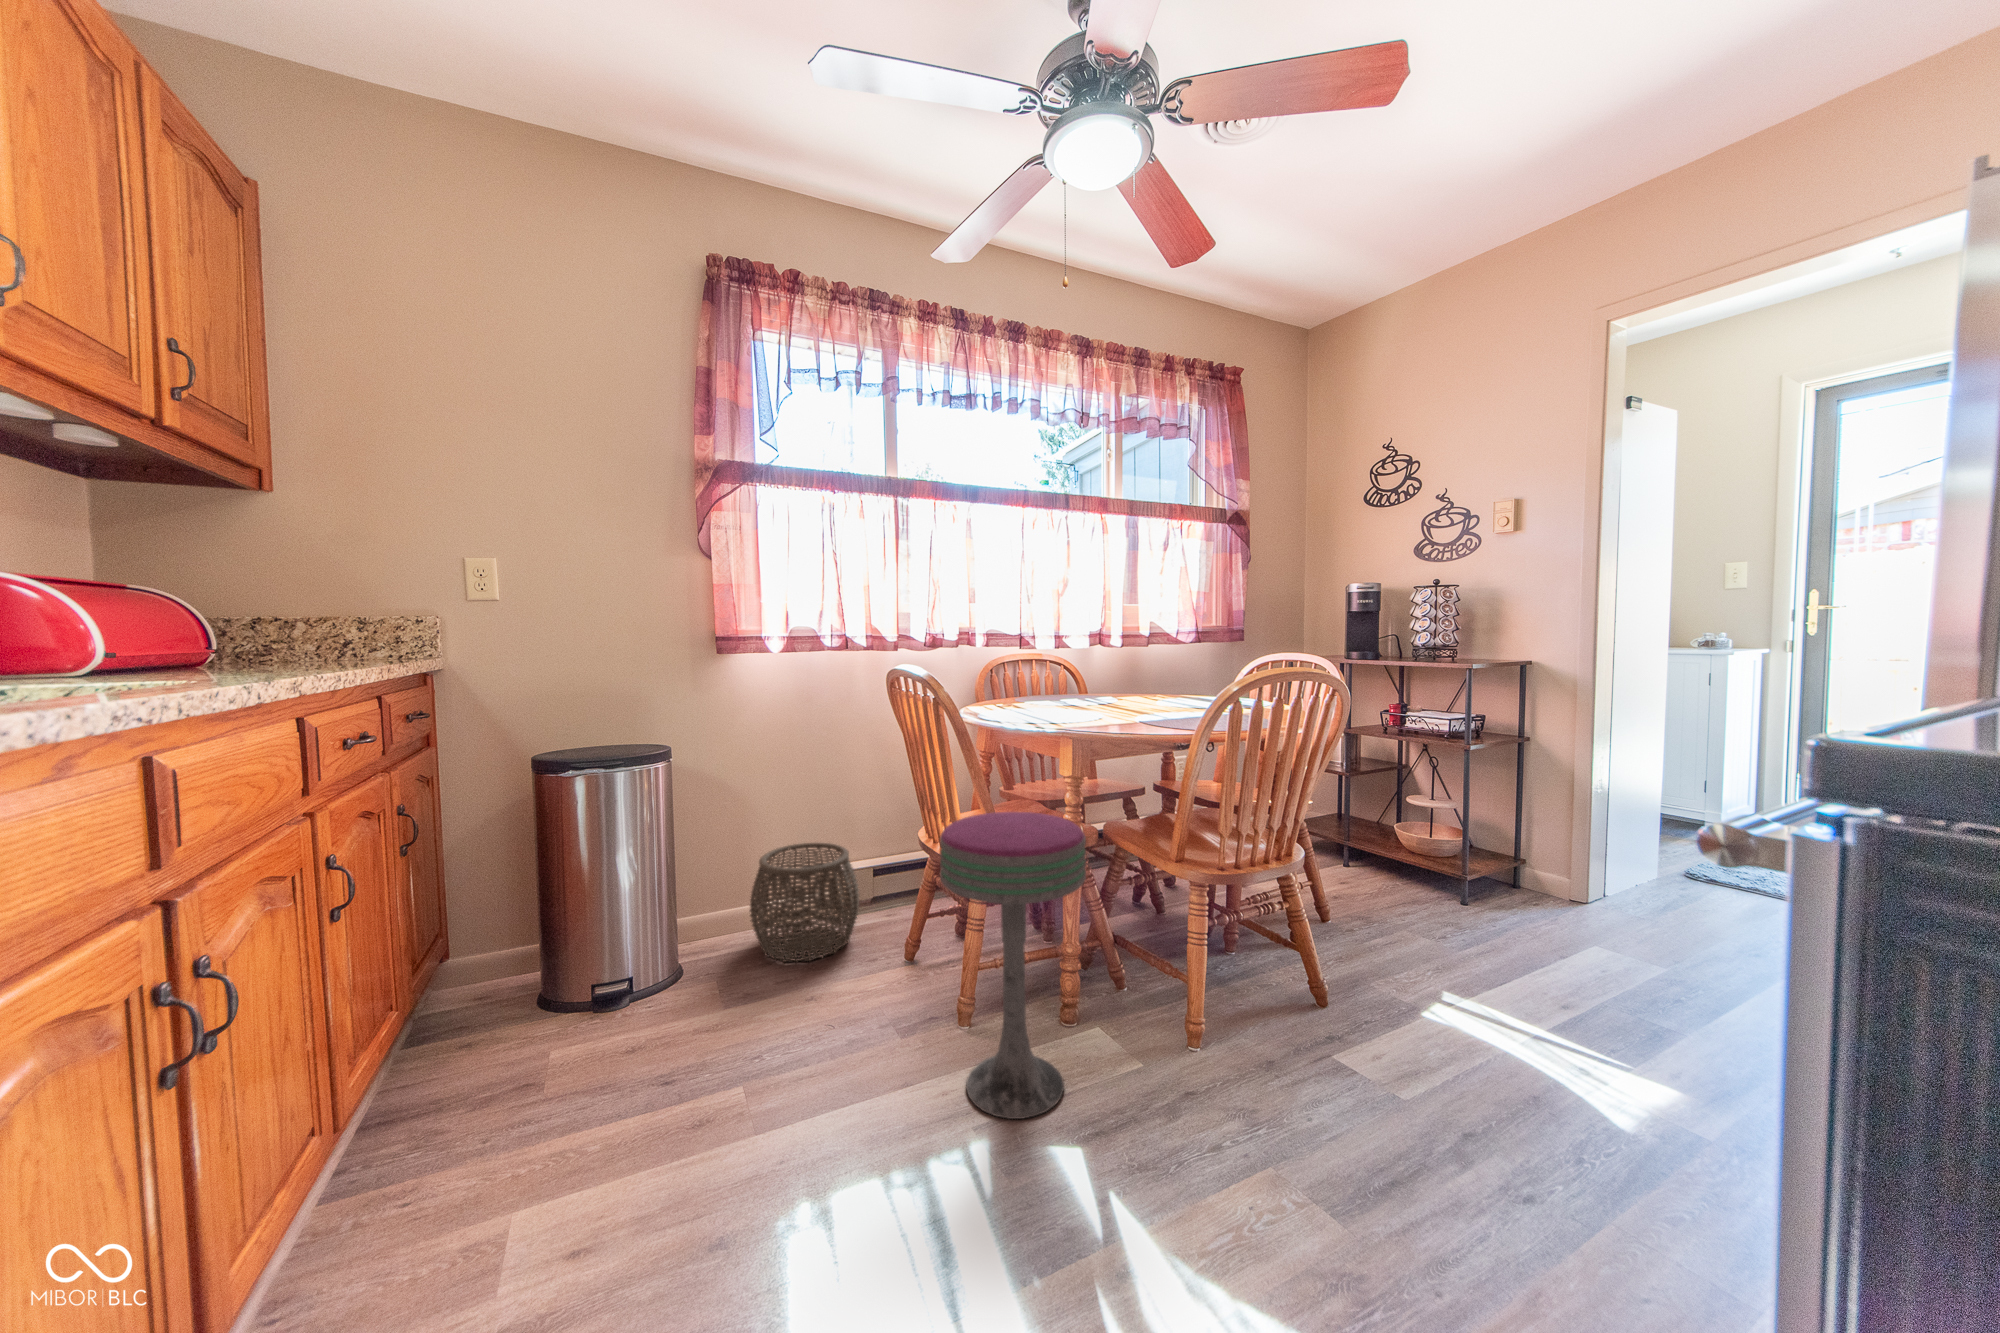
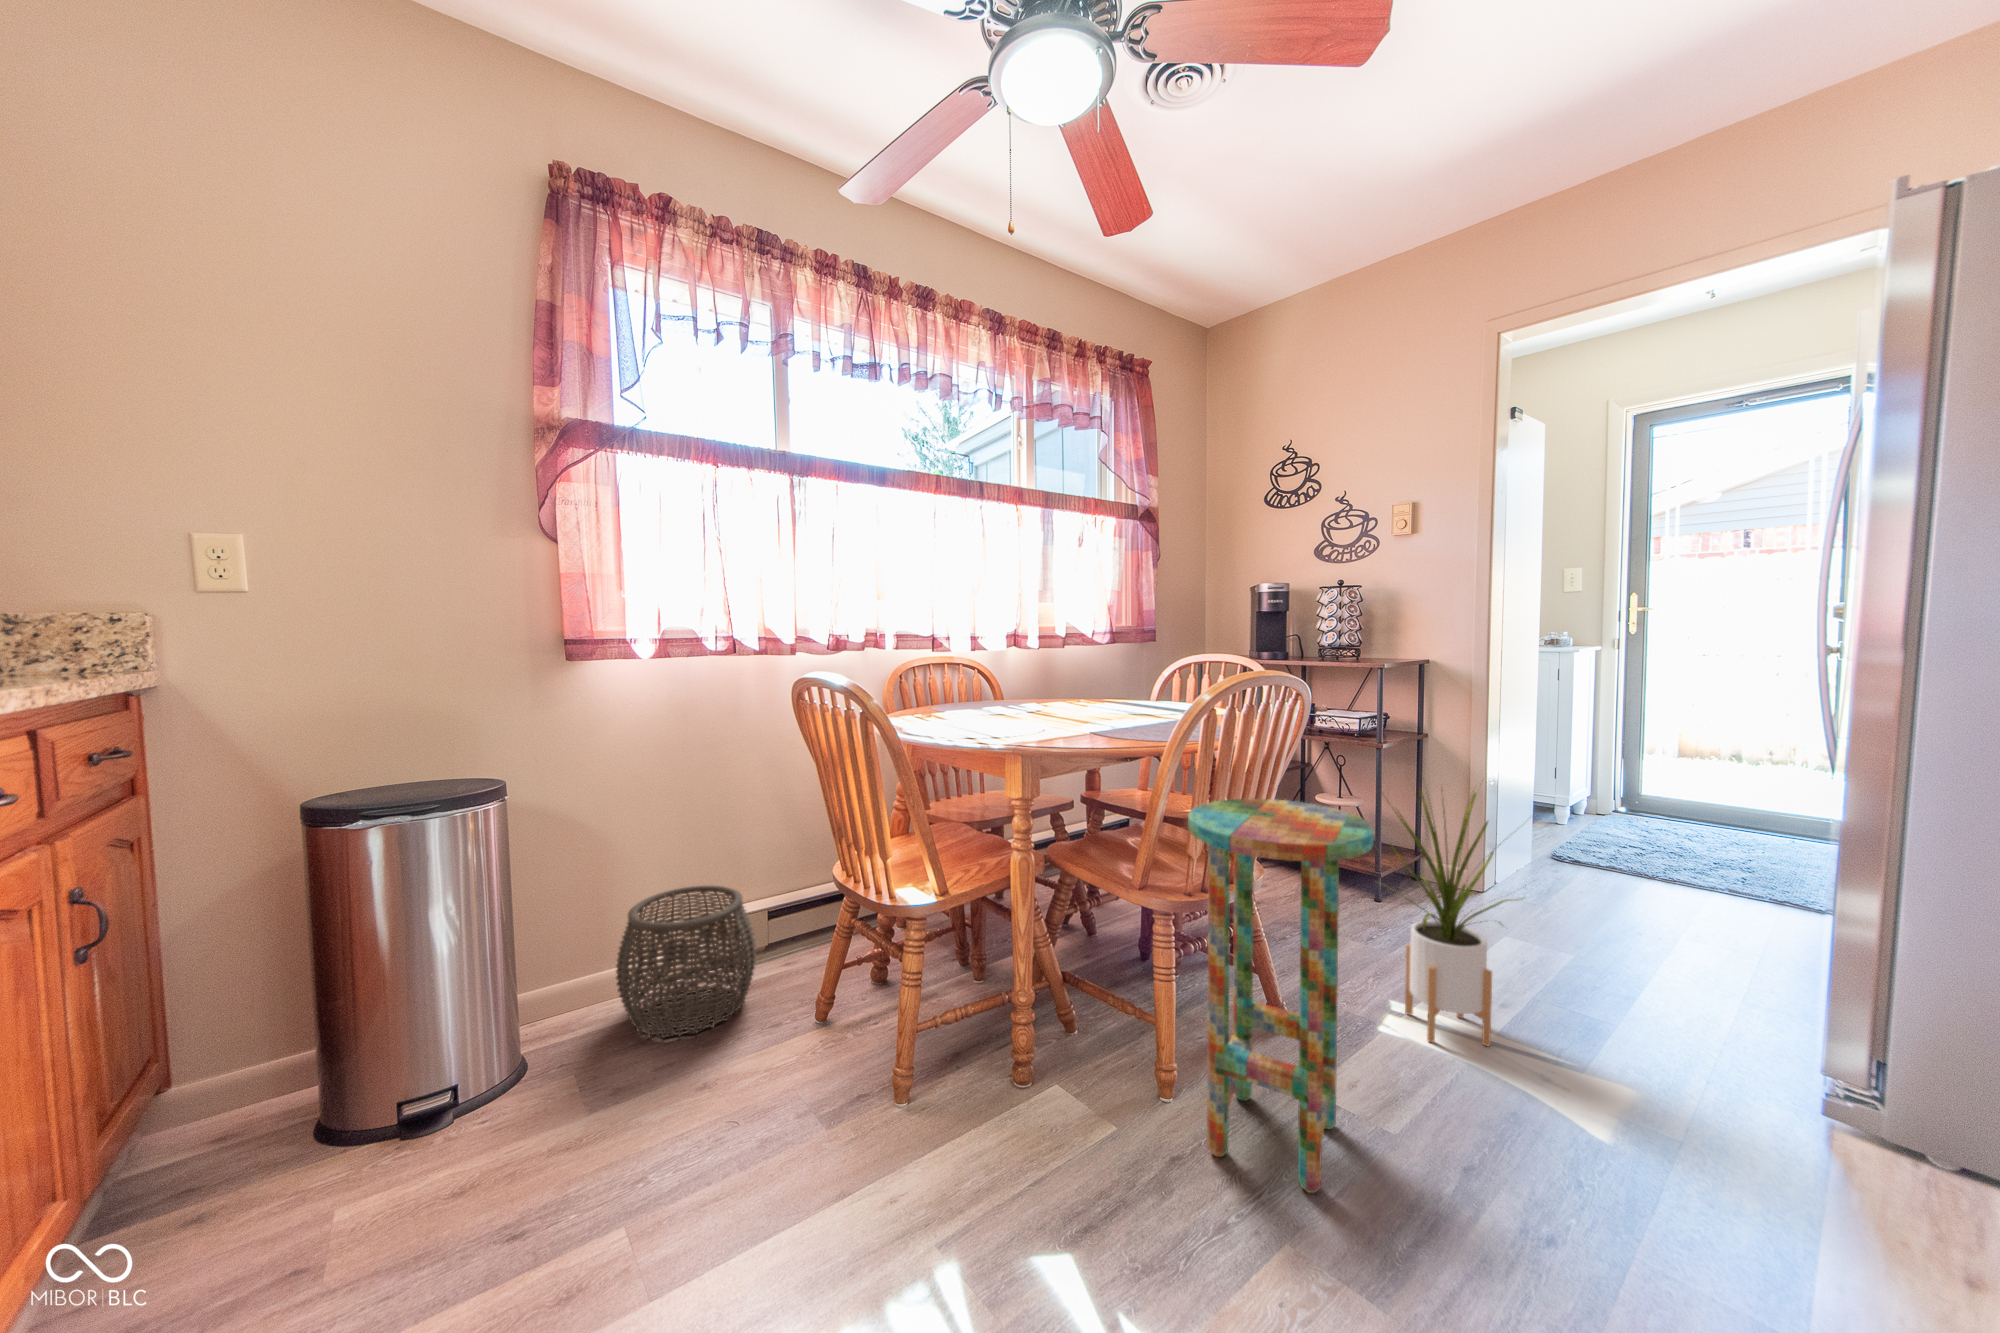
house plant: none [1415,769,1591,1043] -> present [1382,788,1514,1046]
side table: none [1212,785,1383,1139] -> present [1188,799,1374,1193]
bar stool: present [940,812,1086,1119] -> none [880,844,1056,1220]

